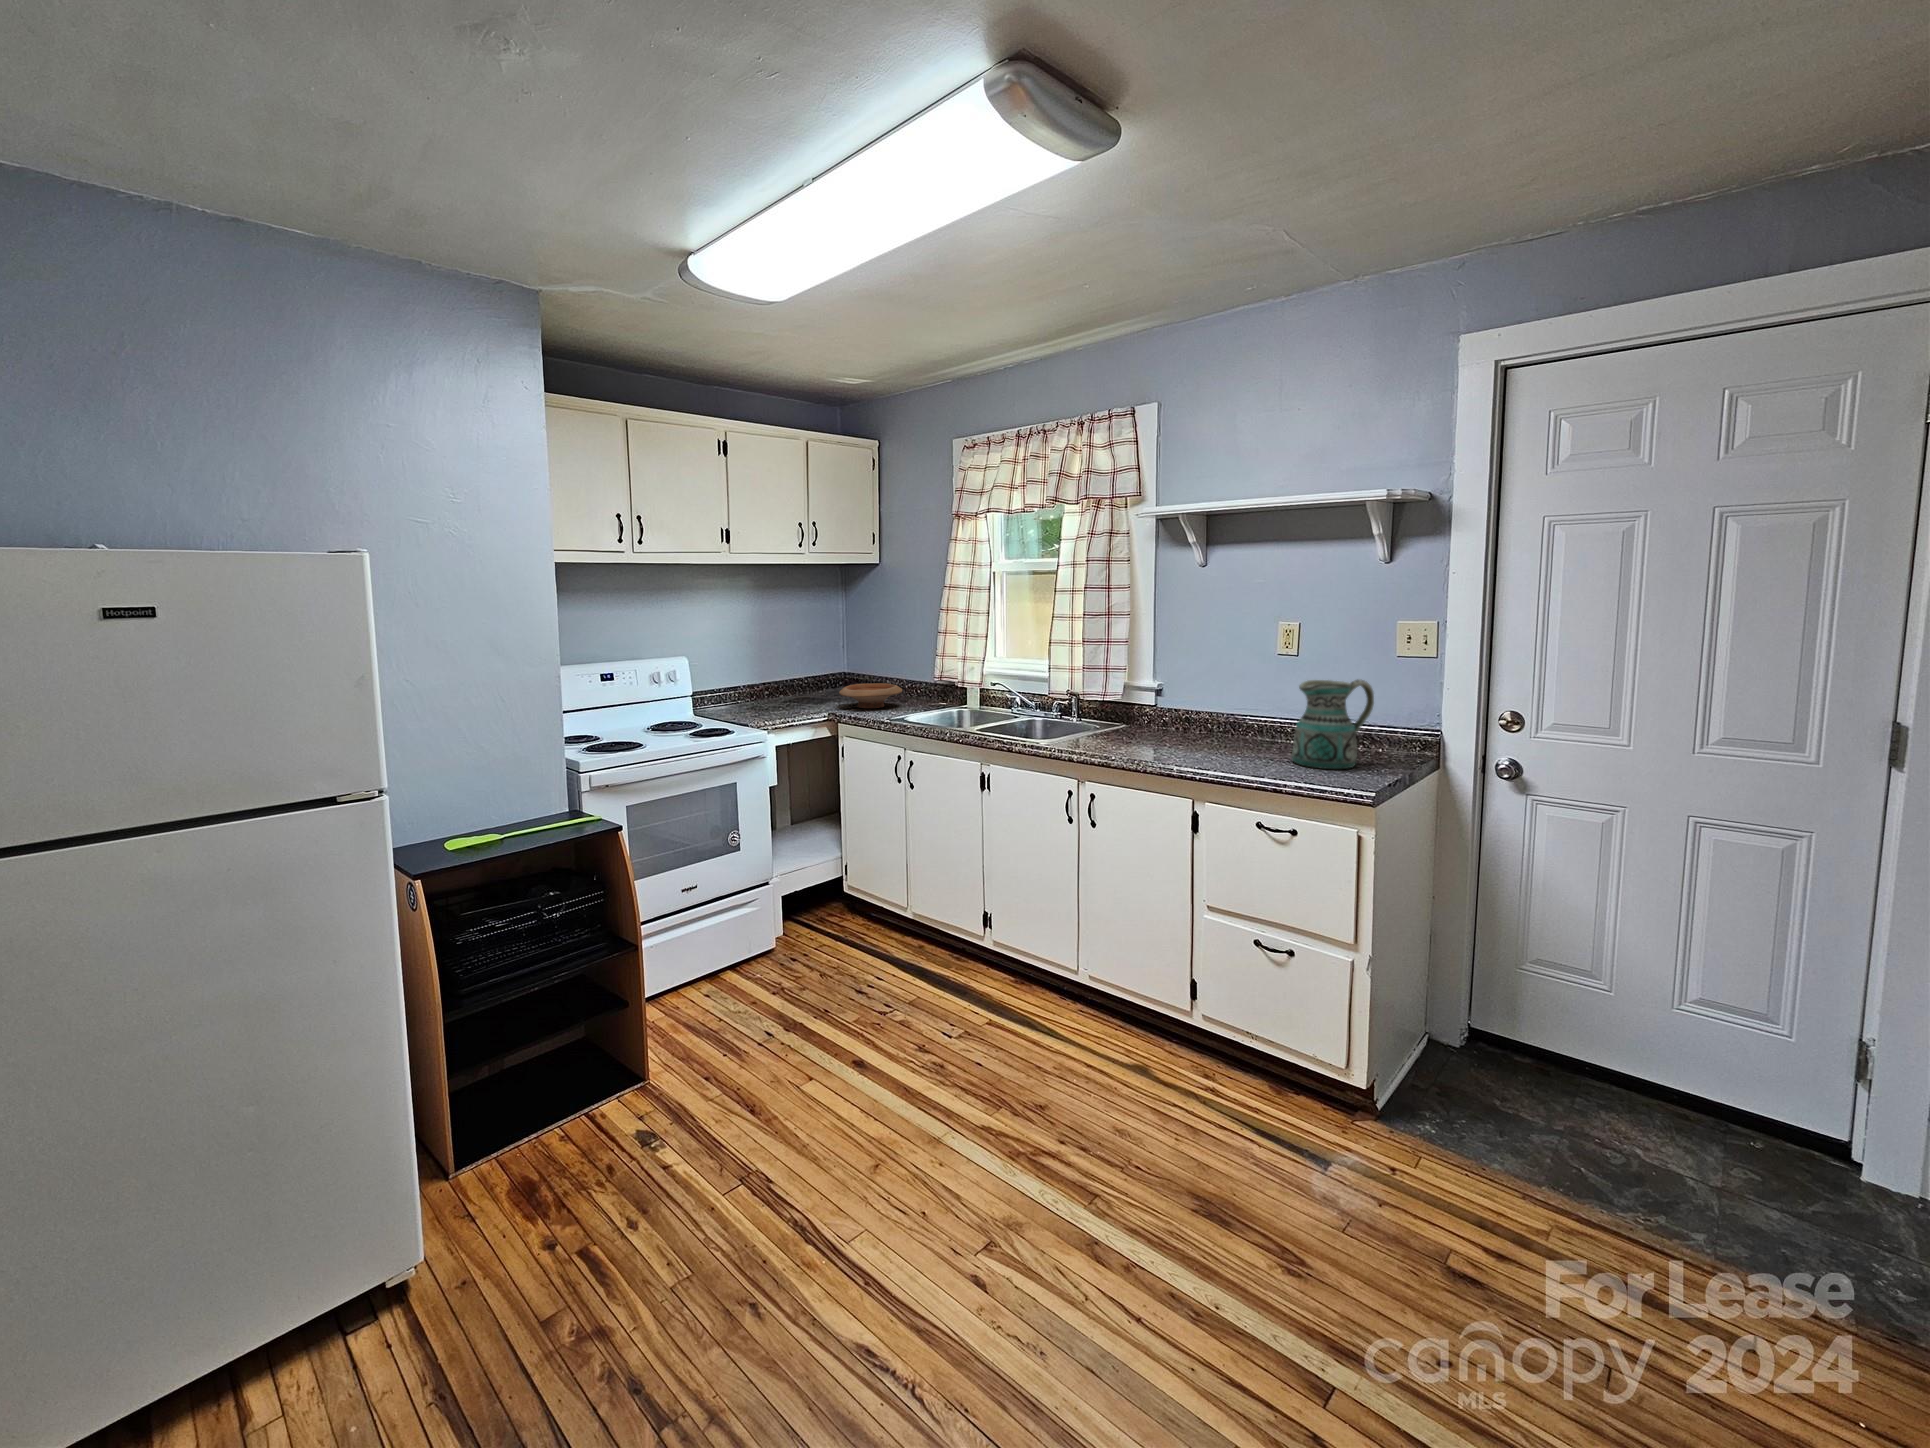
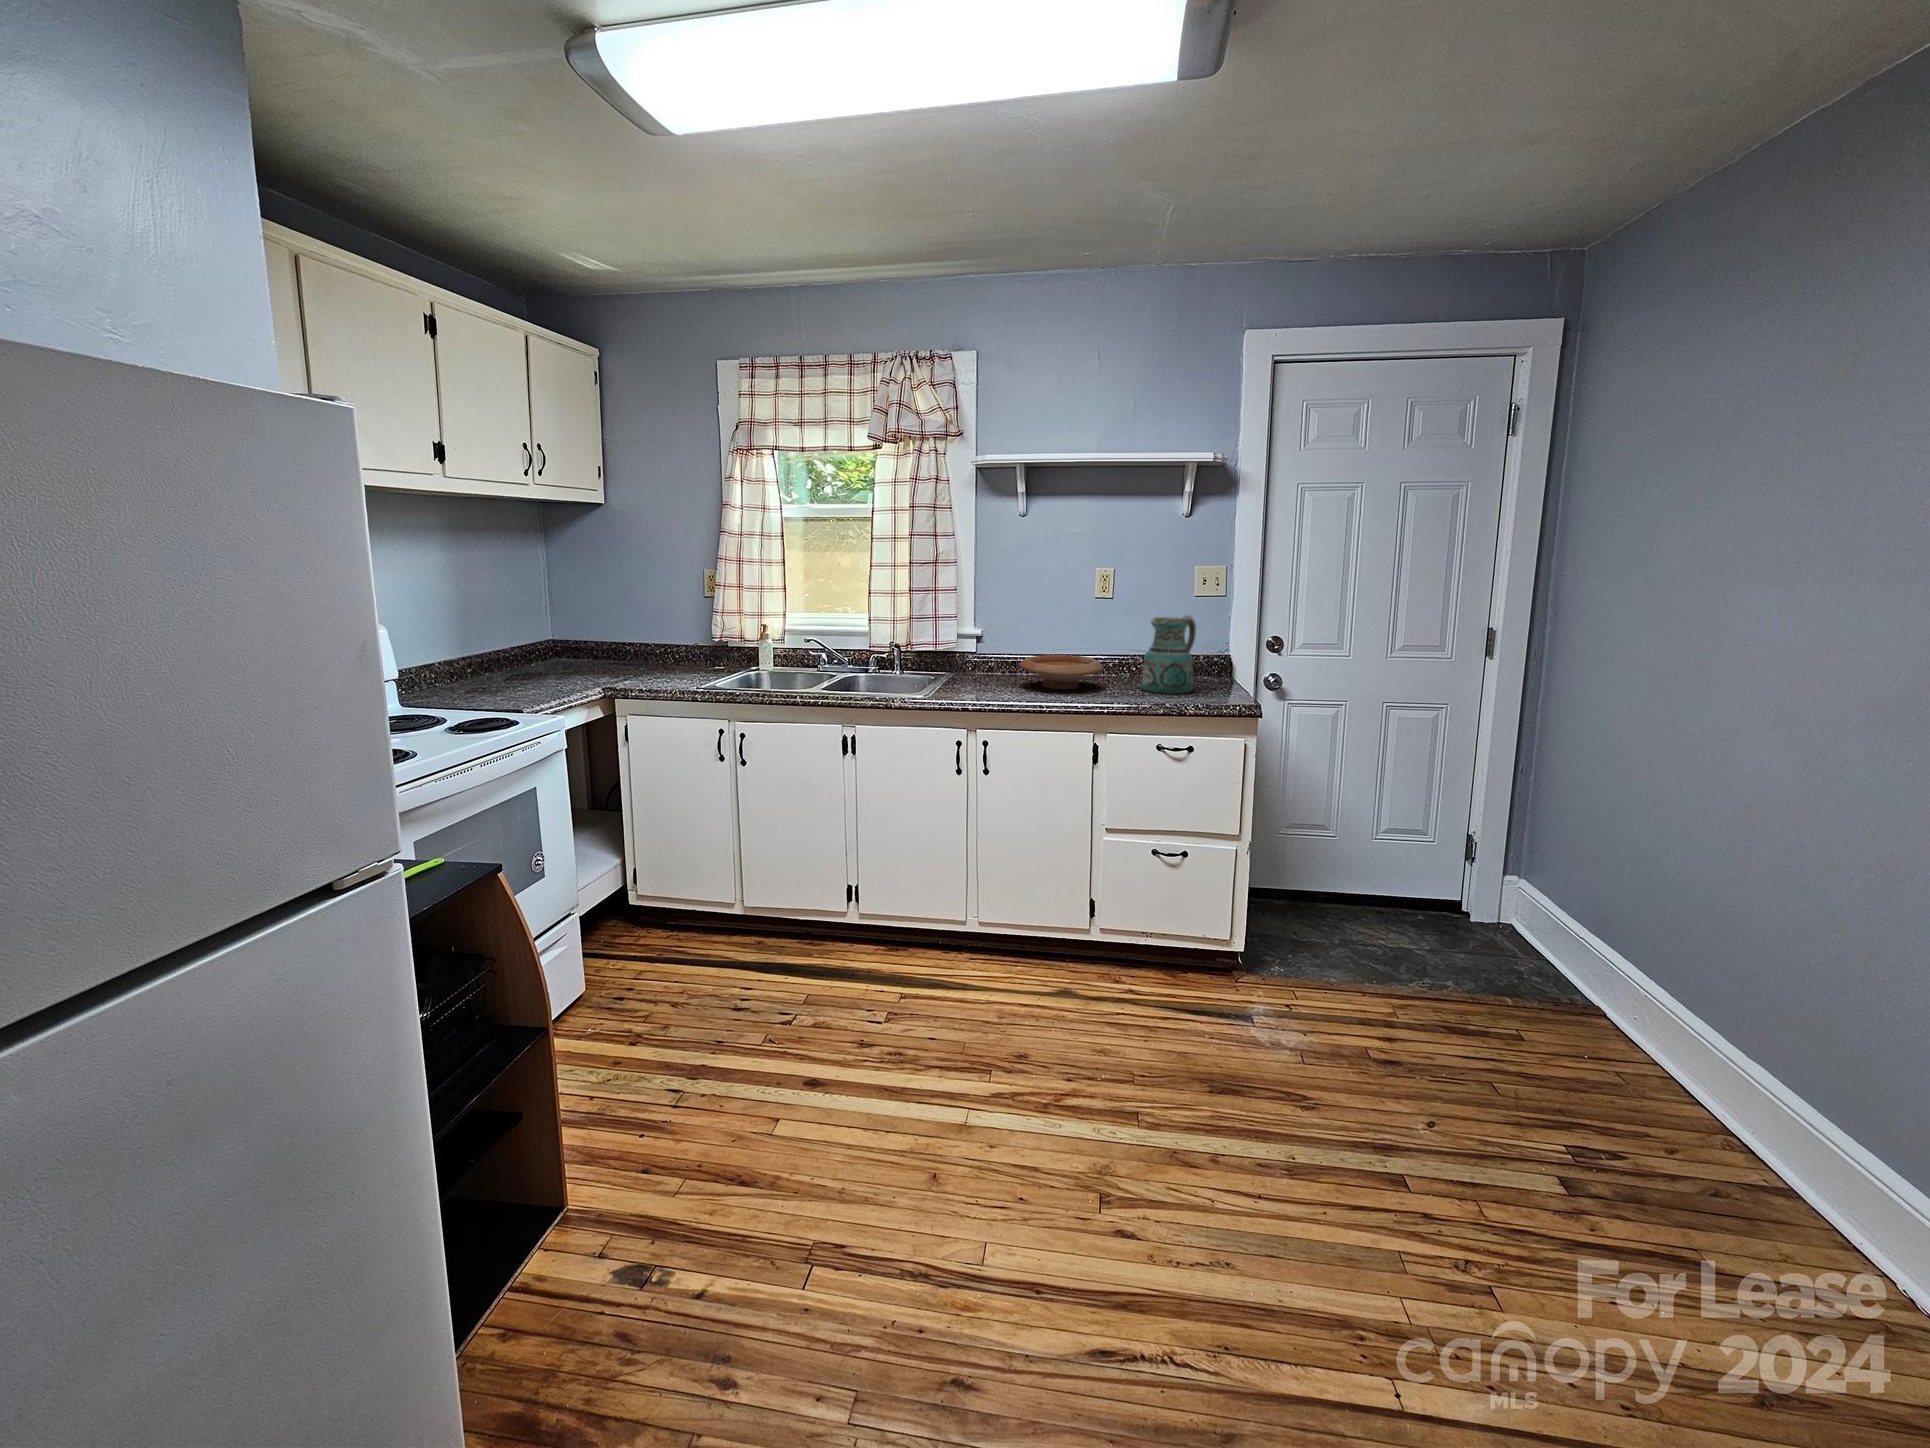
wooden bowl: present [839,683,902,708] -> present [1019,655,1104,689]

